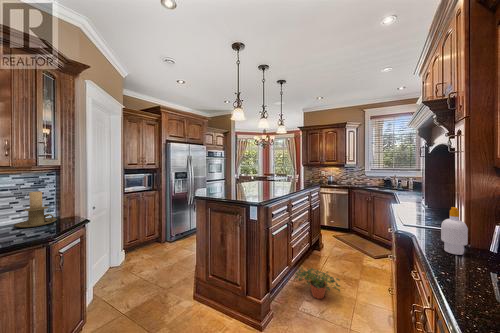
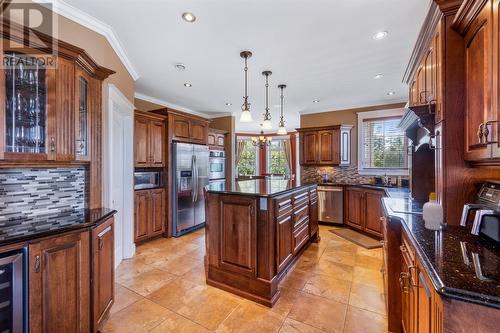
candle holder: present [14,192,57,228] -> none [54,184,90,216]
potted plant: present [295,268,340,299] -> none [298,255,340,282]

